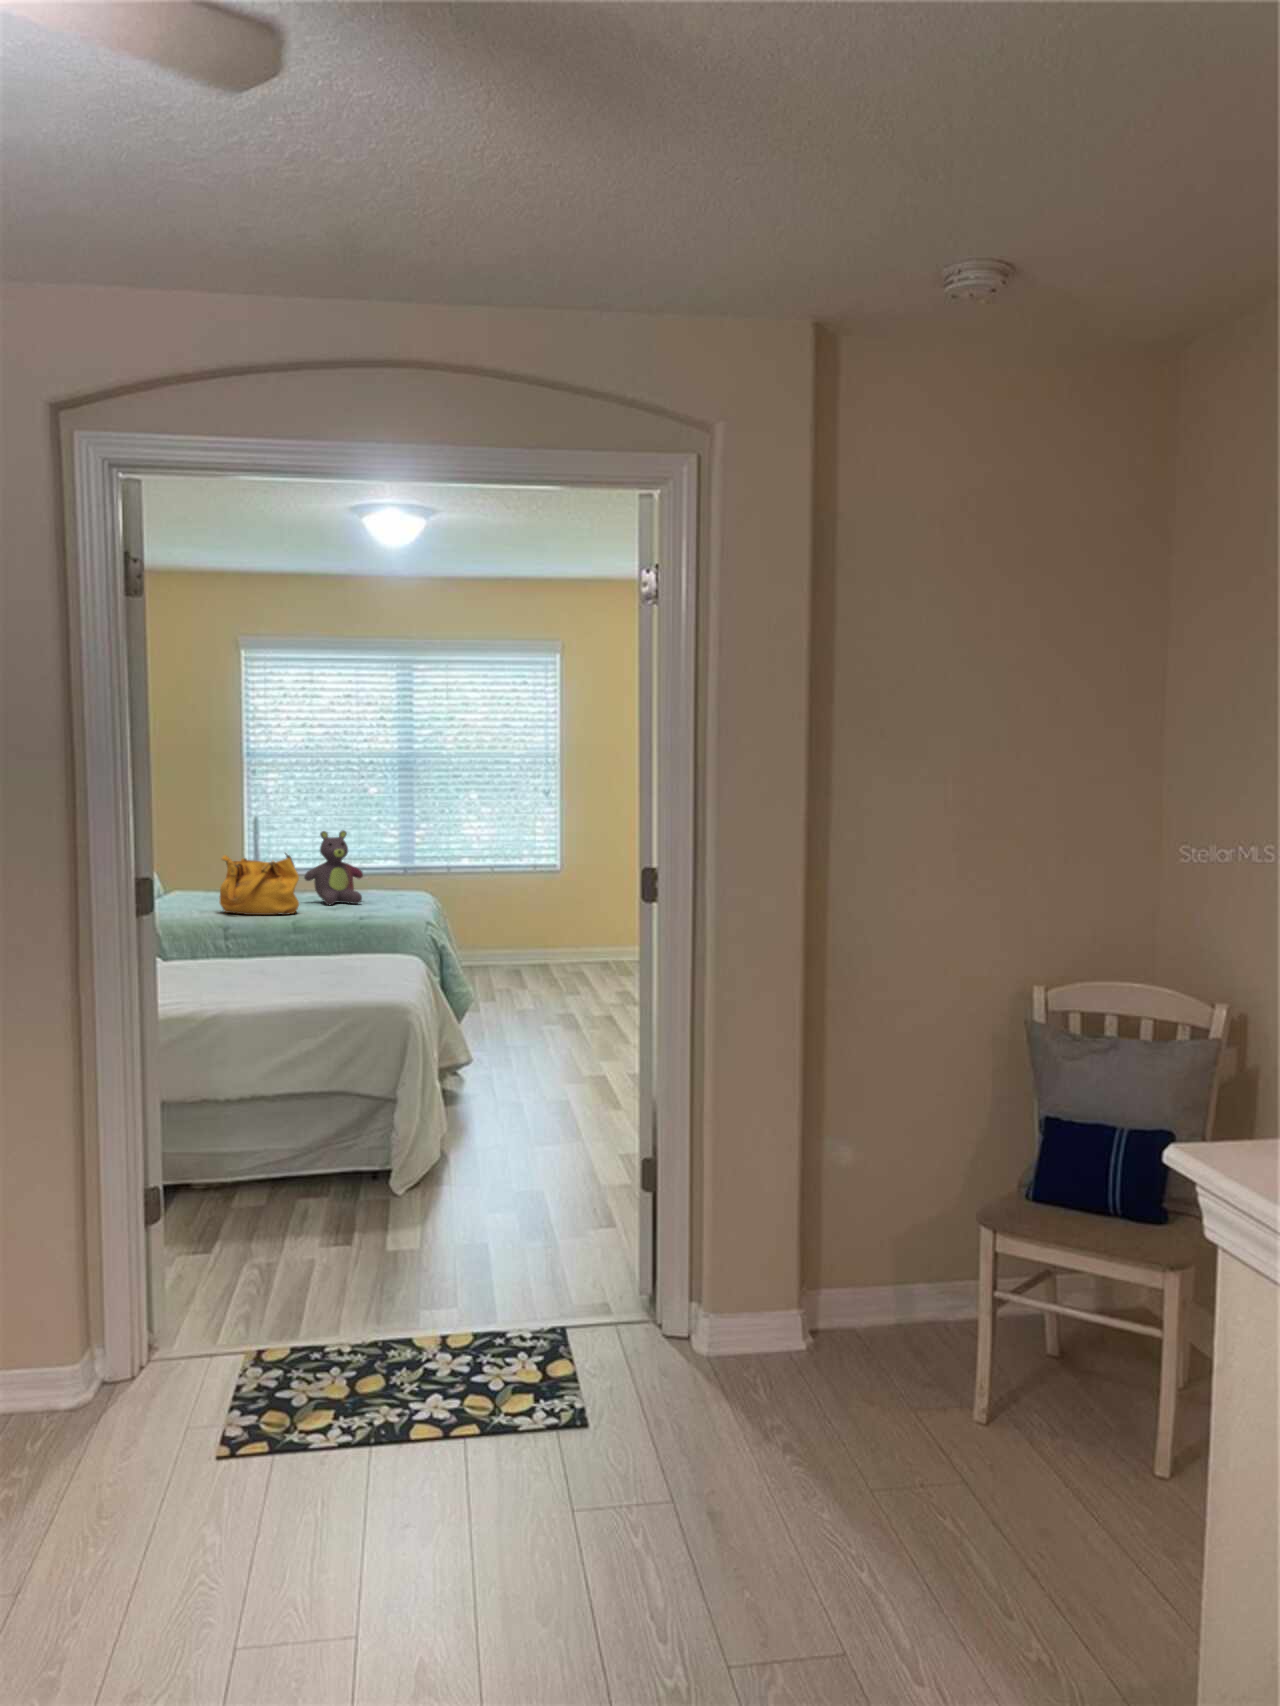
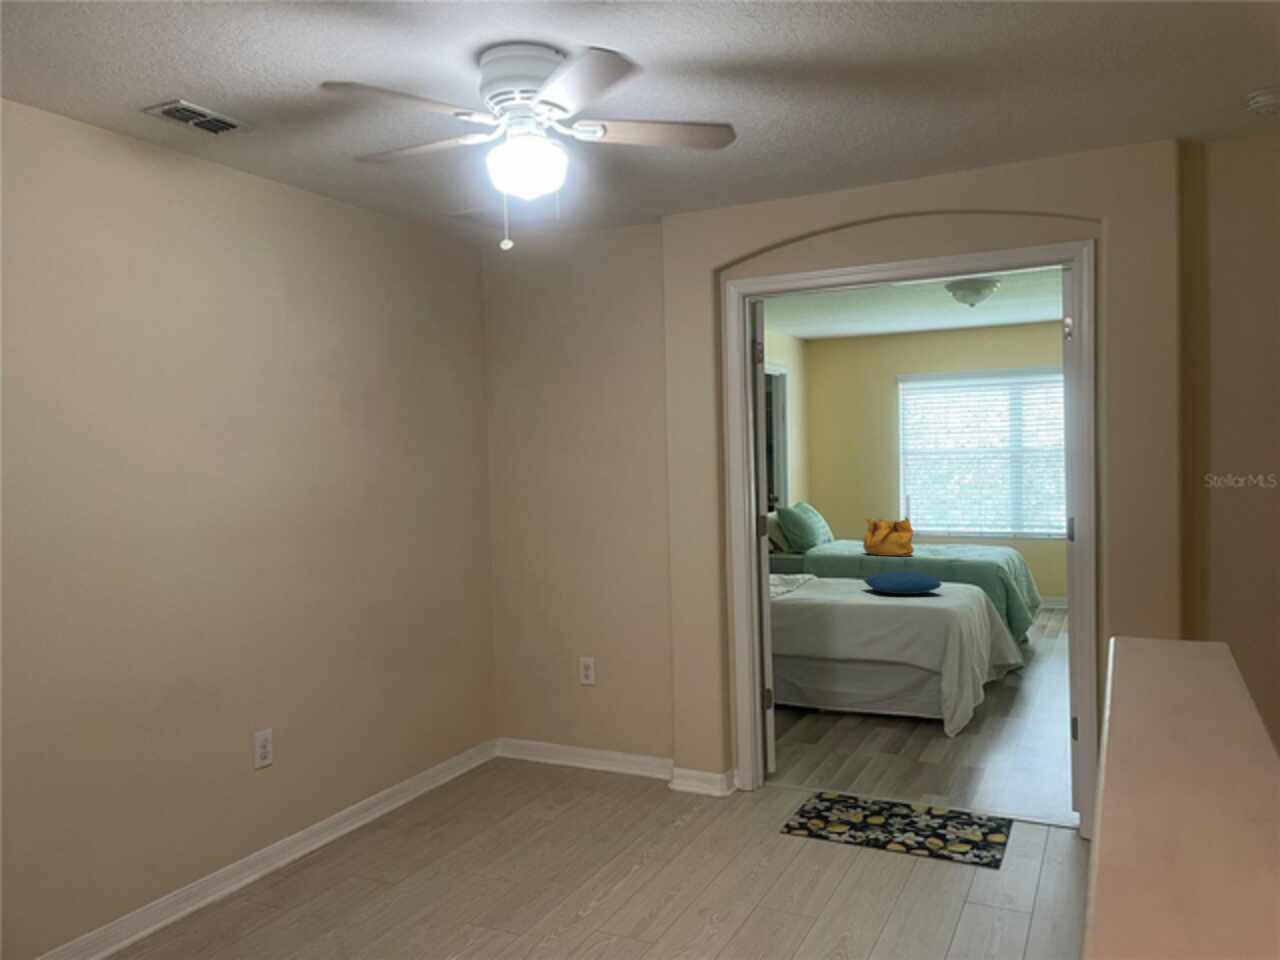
stuffed bear: present [304,830,363,905] -> none [924,502,966,553]
pillow: none [249,944,375,981] -> present [864,571,941,594]

